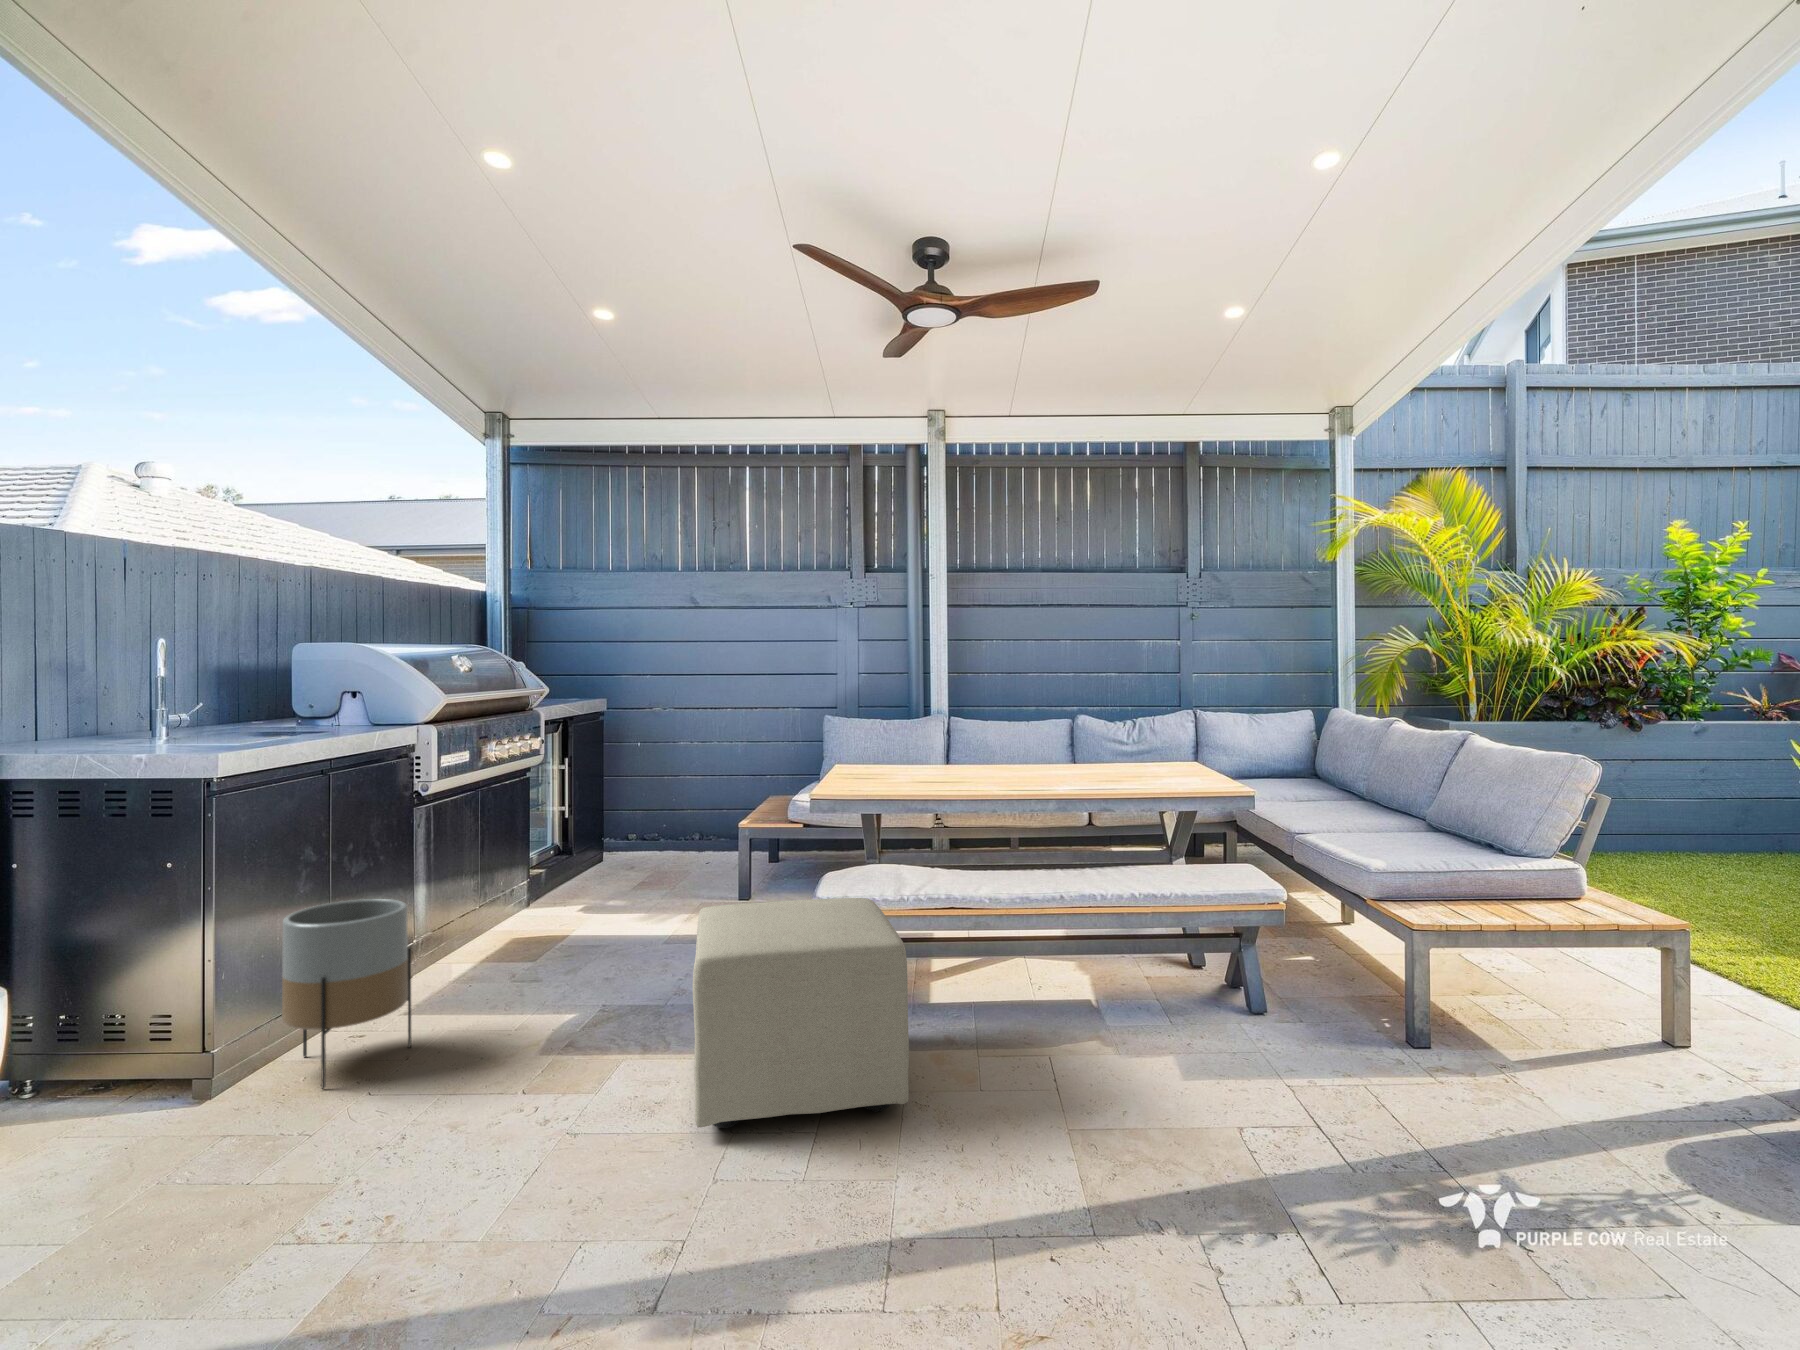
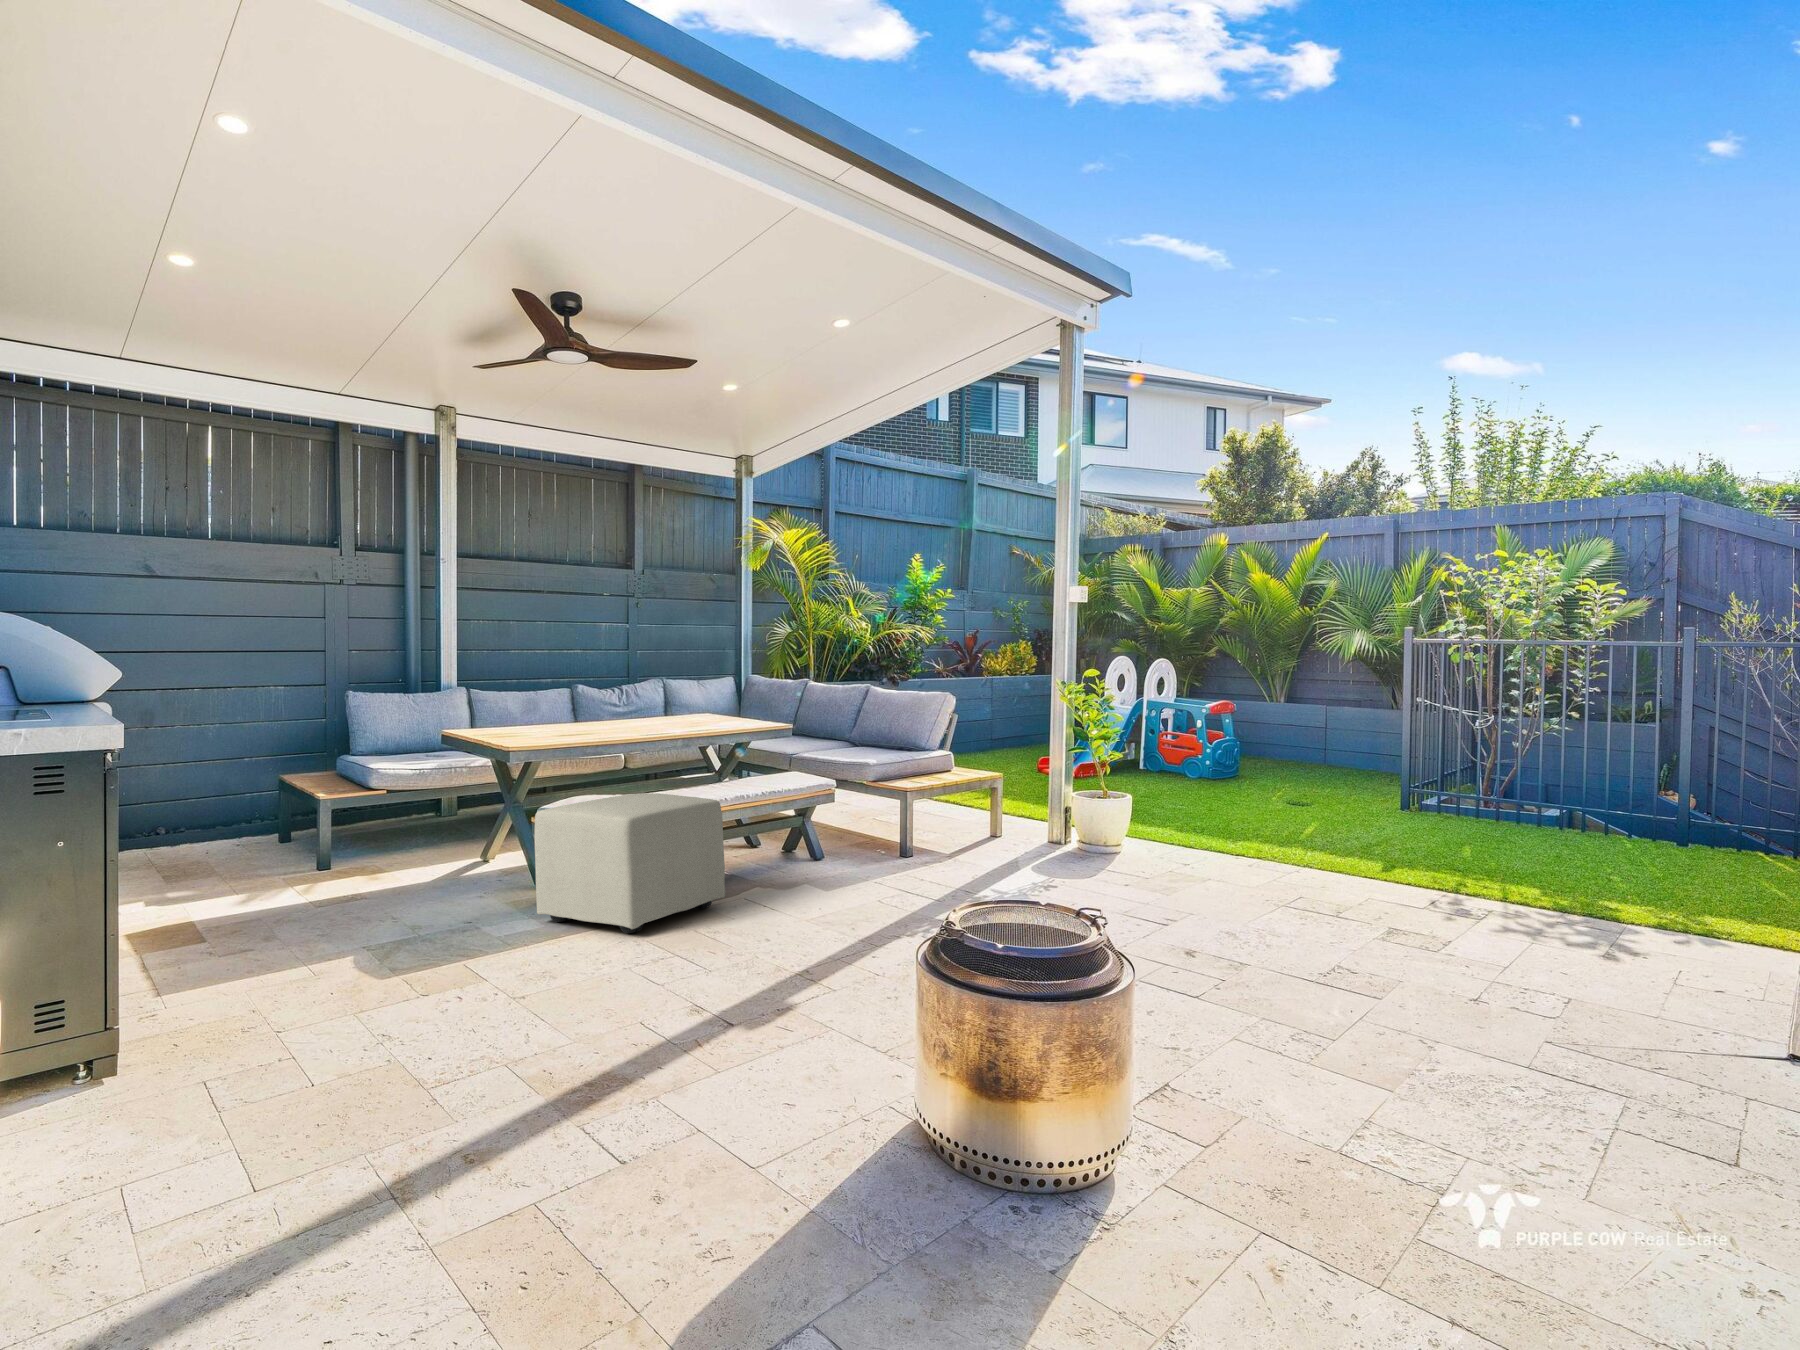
planter: present [282,899,411,1089] -> none [158,845,287,1009]

